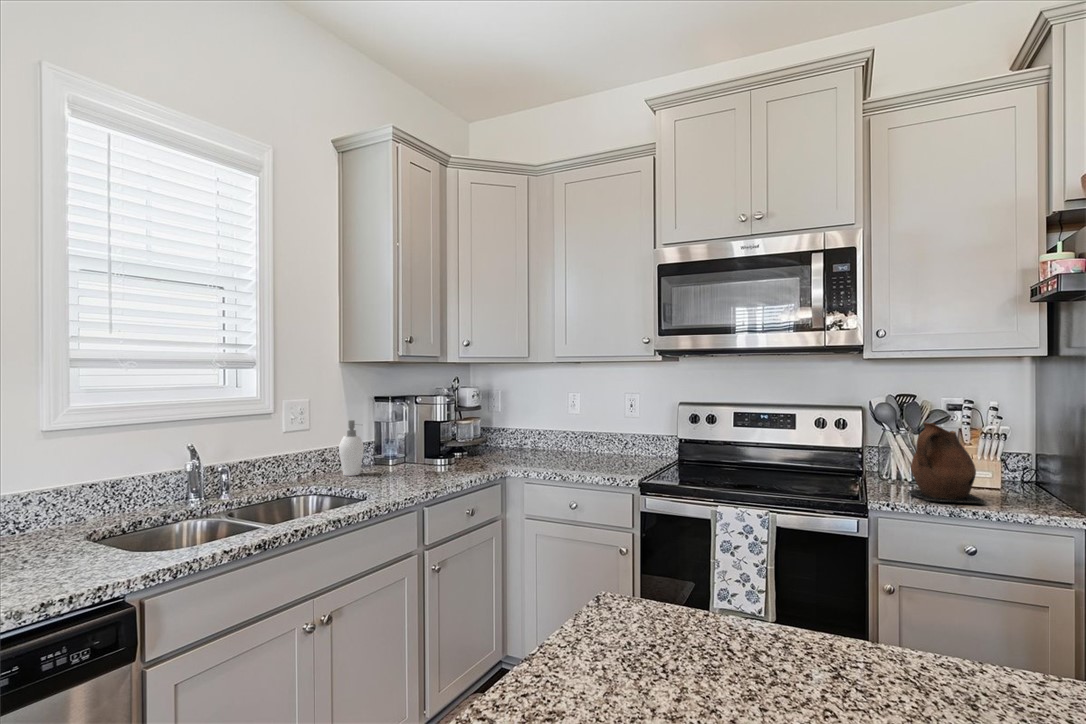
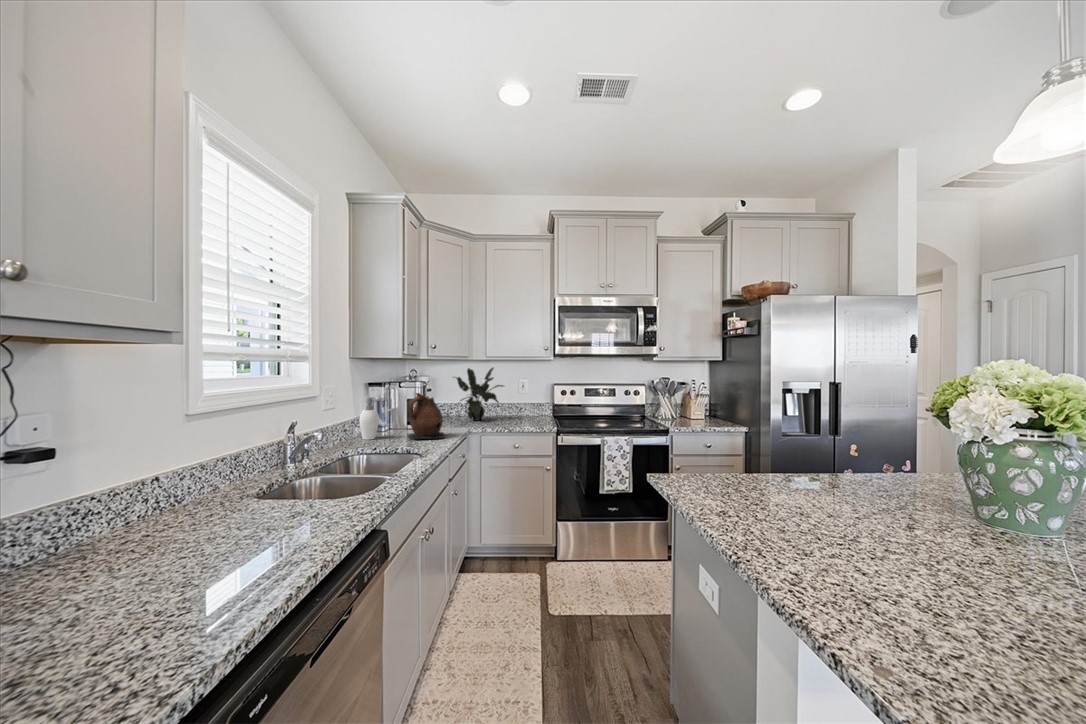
potted plant: none [504,375,585,459] -> present [455,368,503,421]
ceramic pitcher: present [908,423,987,504] -> present [408,393,445,439]

